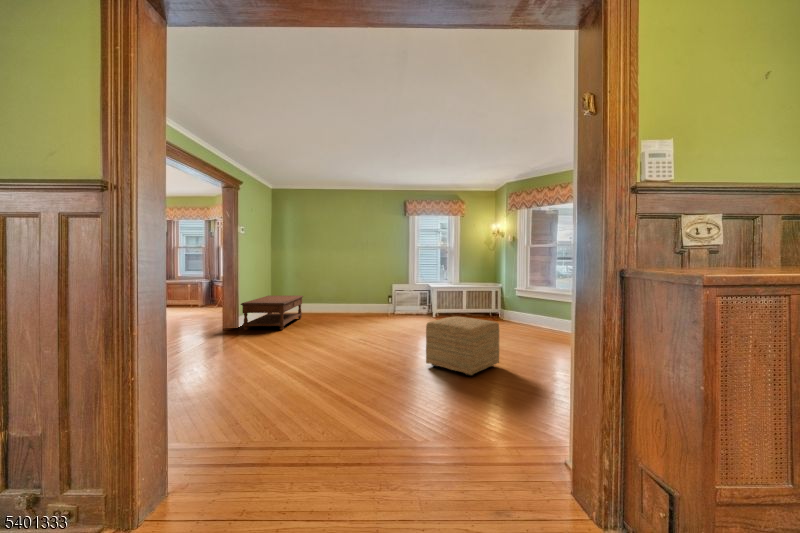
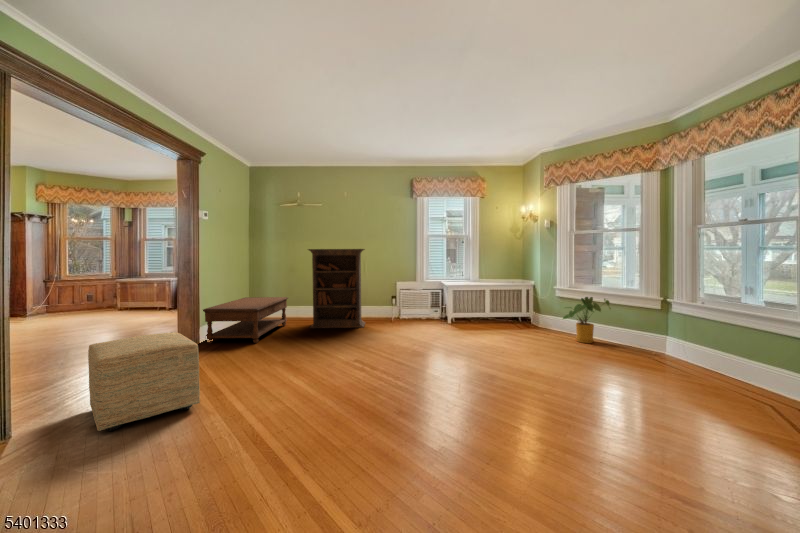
bookcase: none [320,257,366,321] -> present [308,249,365,328]
house plant: none [519,296,556,331] -> present [563,297,611,343]
ottoman: present [426,317,499,376] -> present [88,332,200,431]

